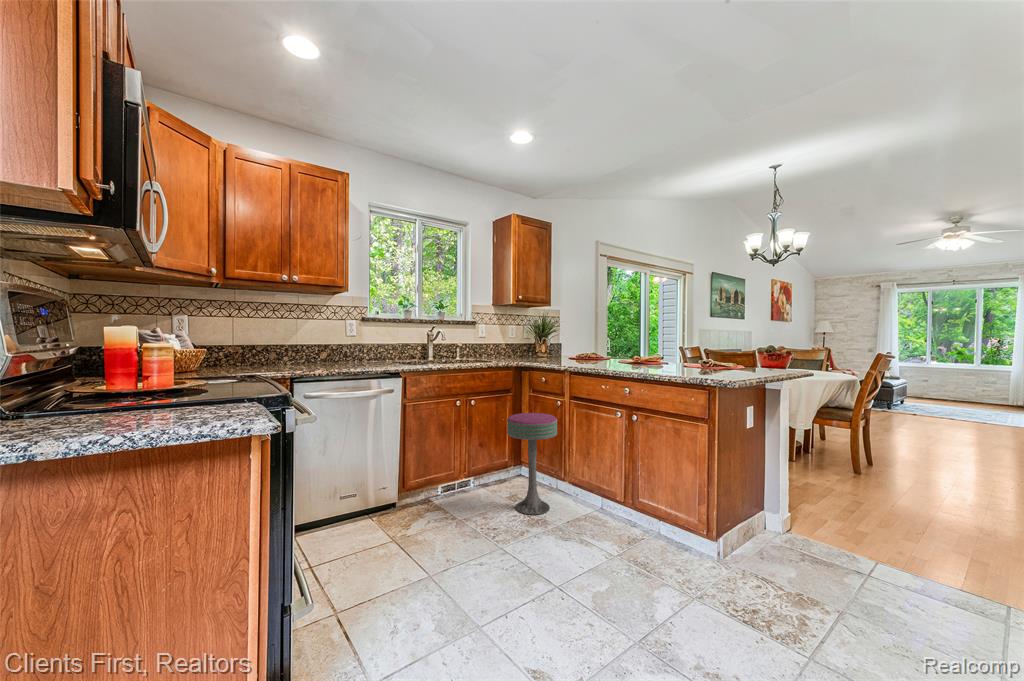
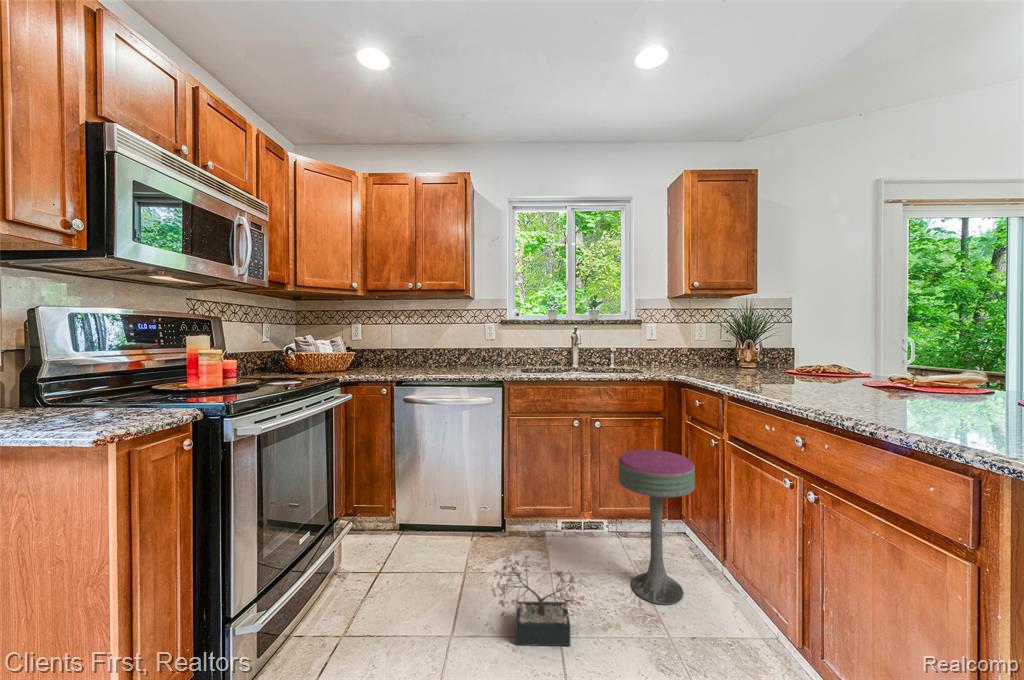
decorative plant: none [453,497,516,562] -> present [492,550,584,646]

